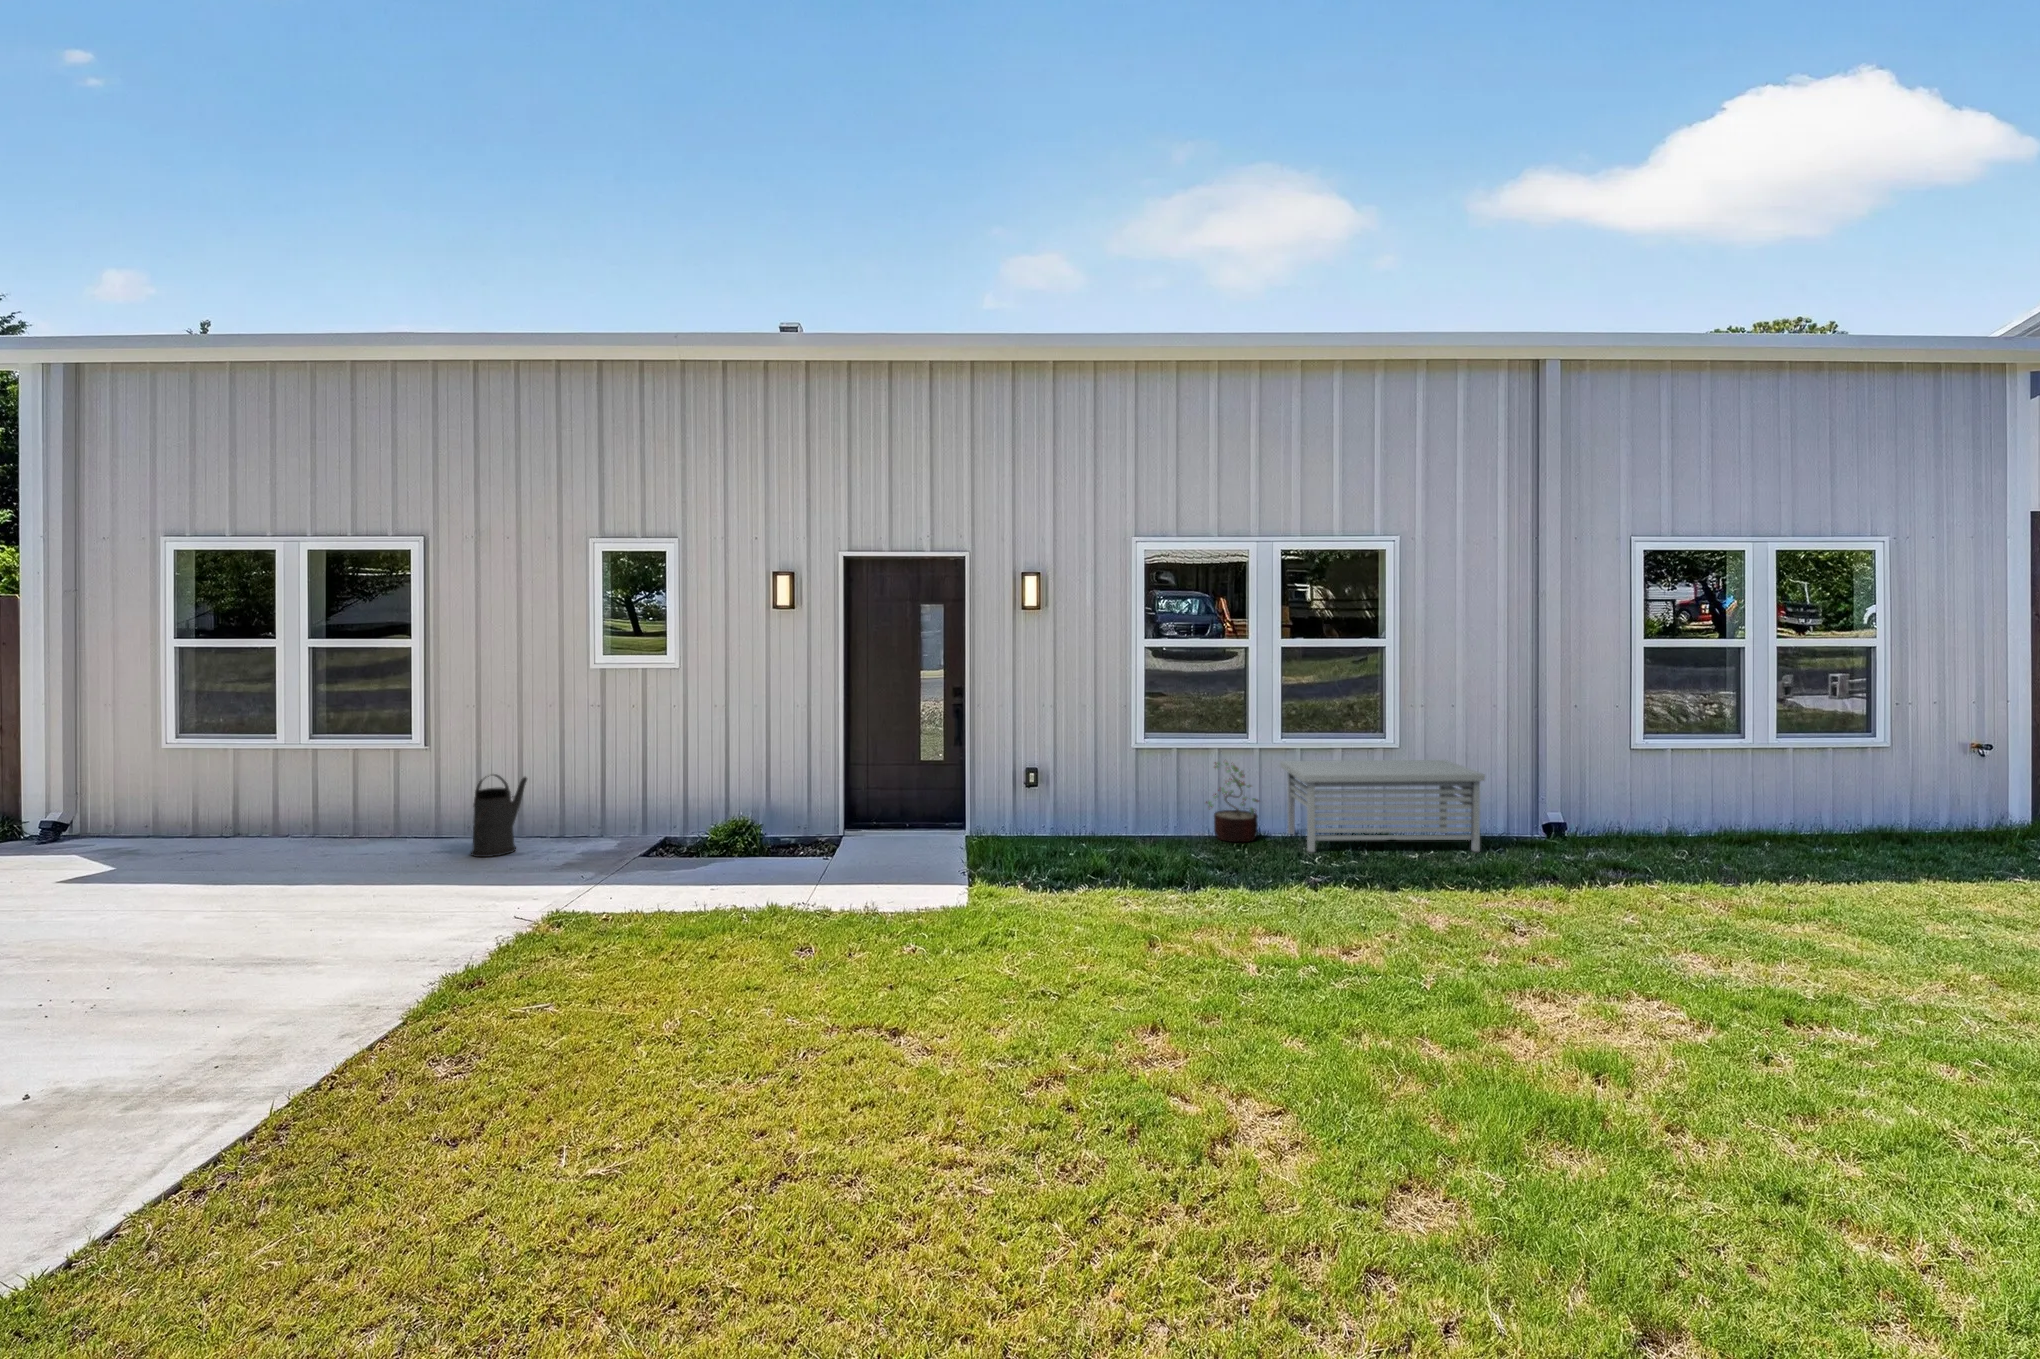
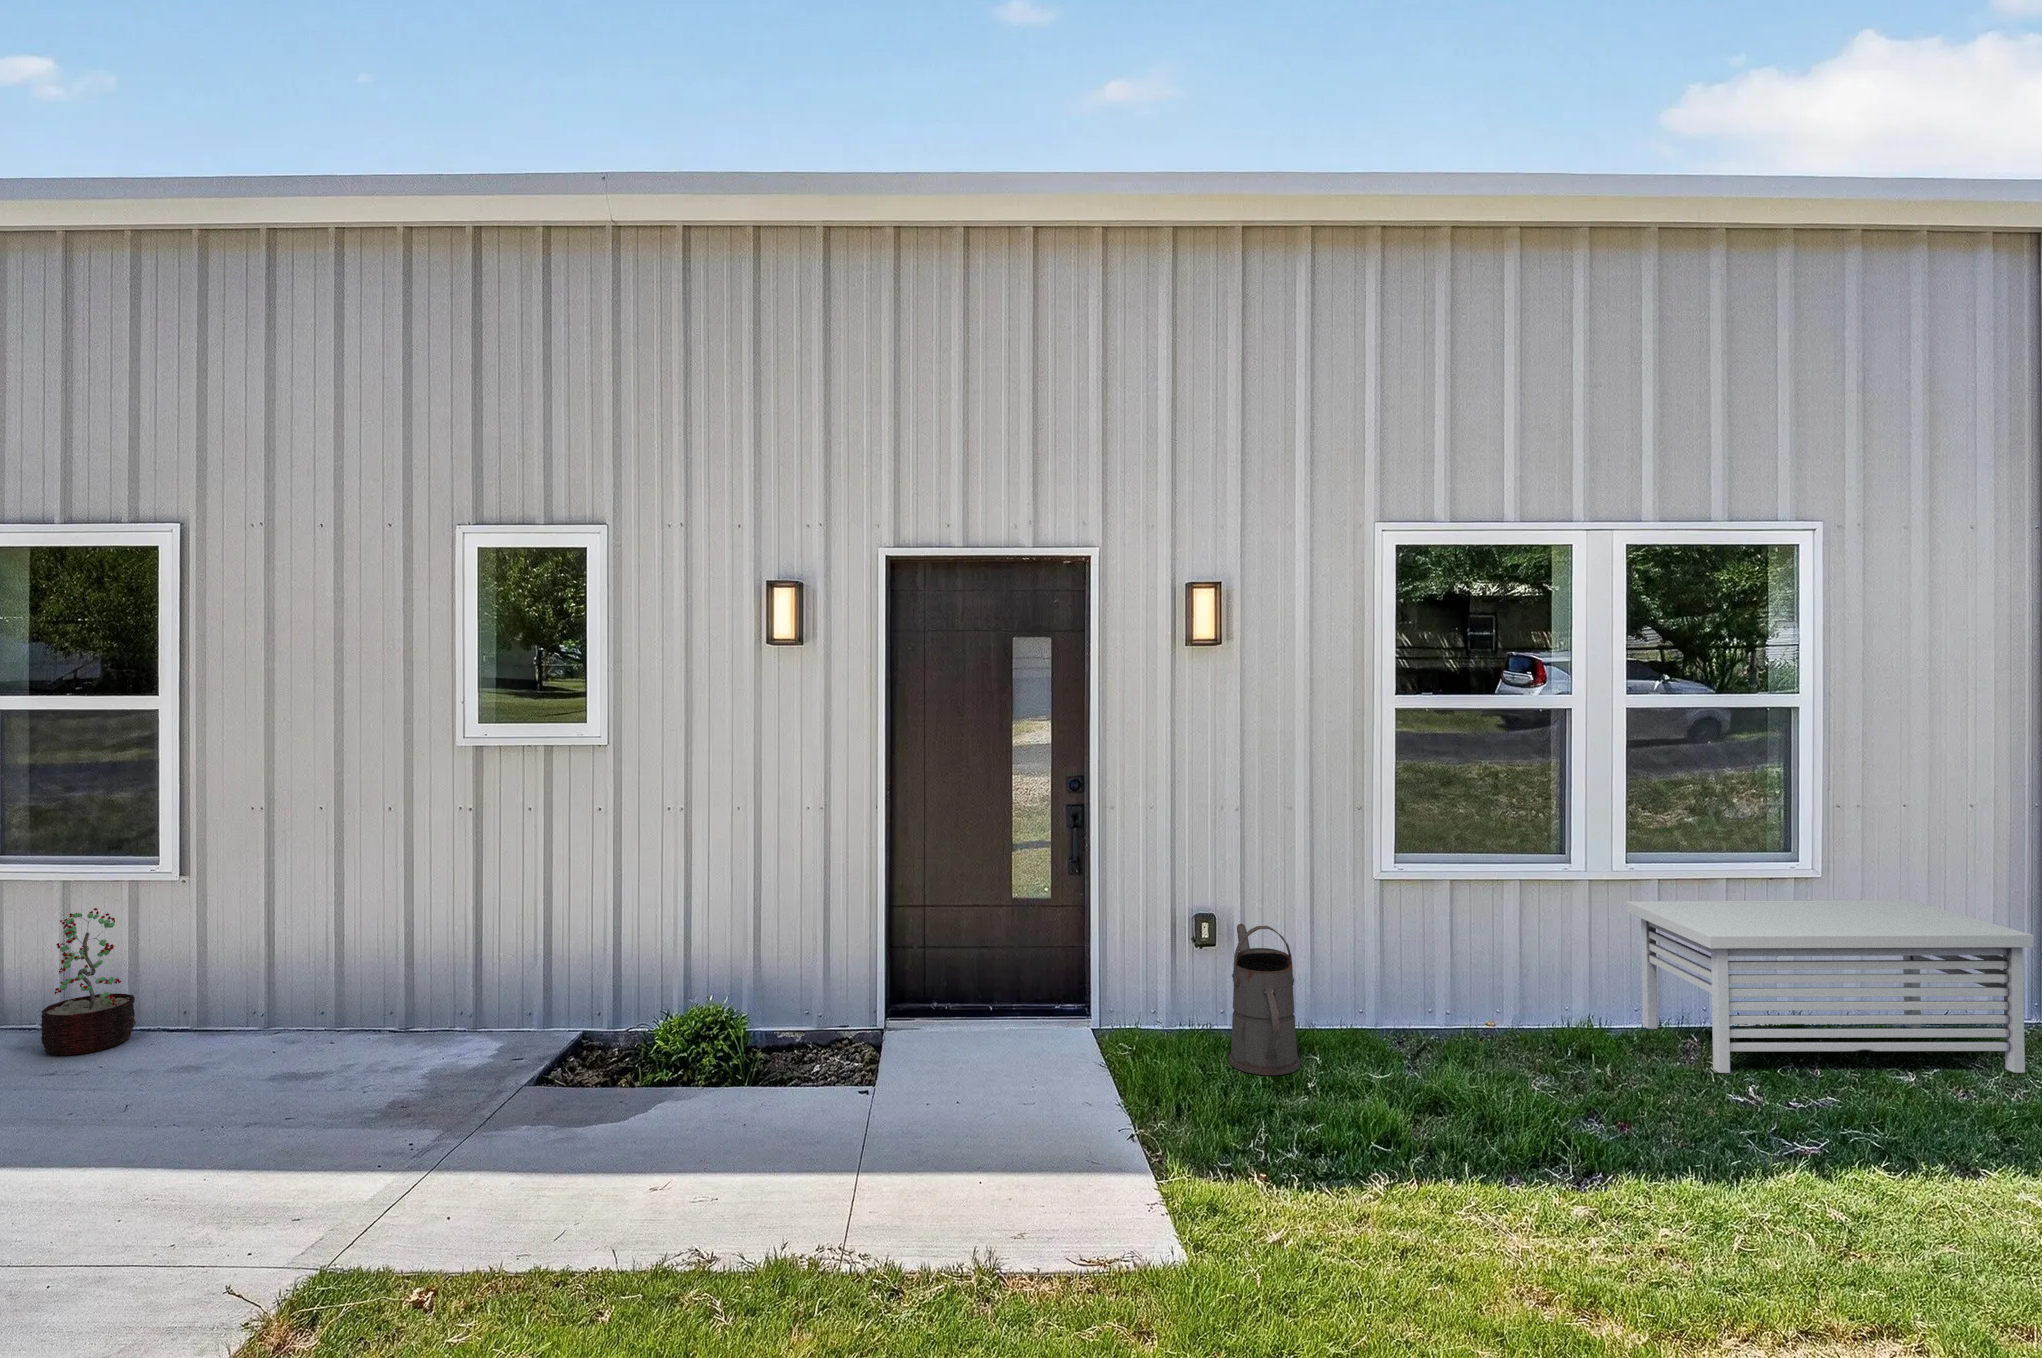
decorative plant: present [1206,762,1259,842] -> present [40,908,136,1055]
watering can: present [471,774,527,857] -> present [1228,924,1300,1075]

